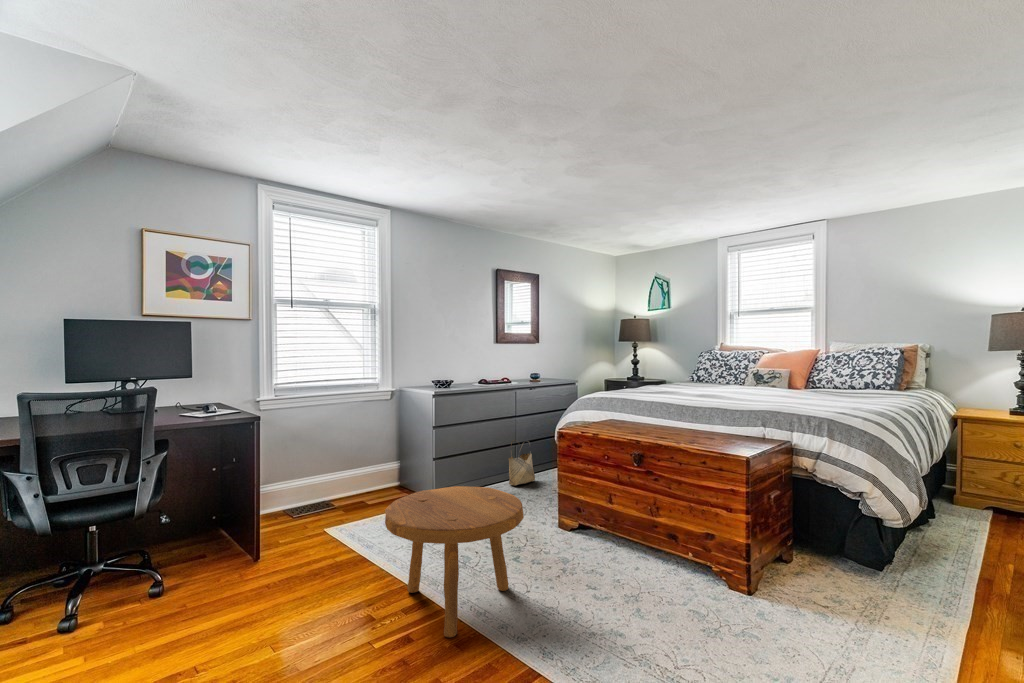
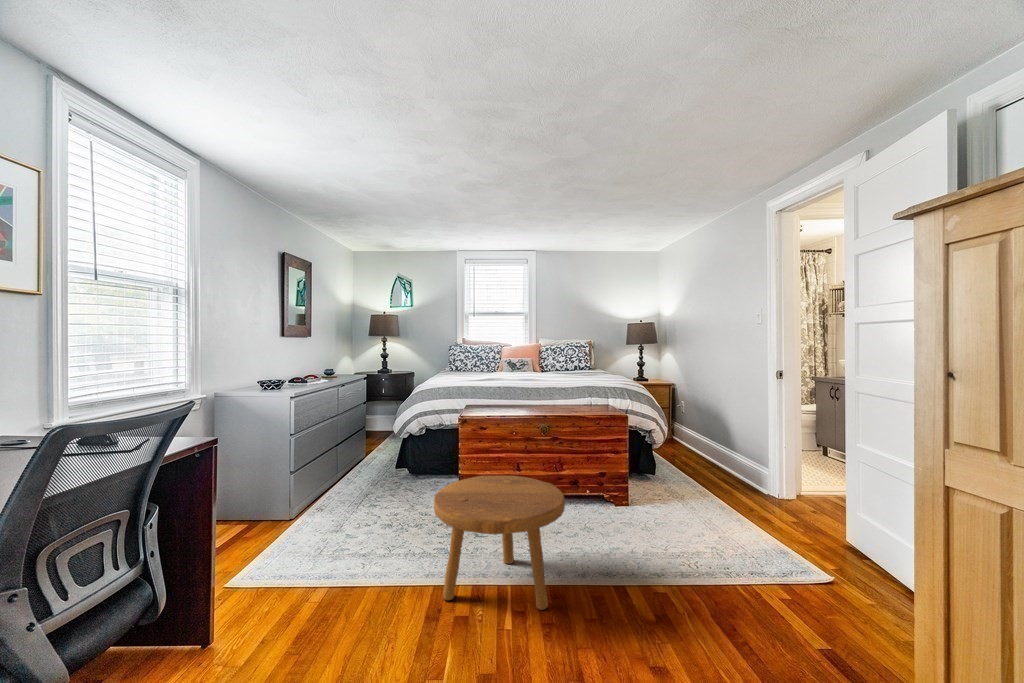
woven basket: present [509,440,535,485] -> none [340,438,362,487]

